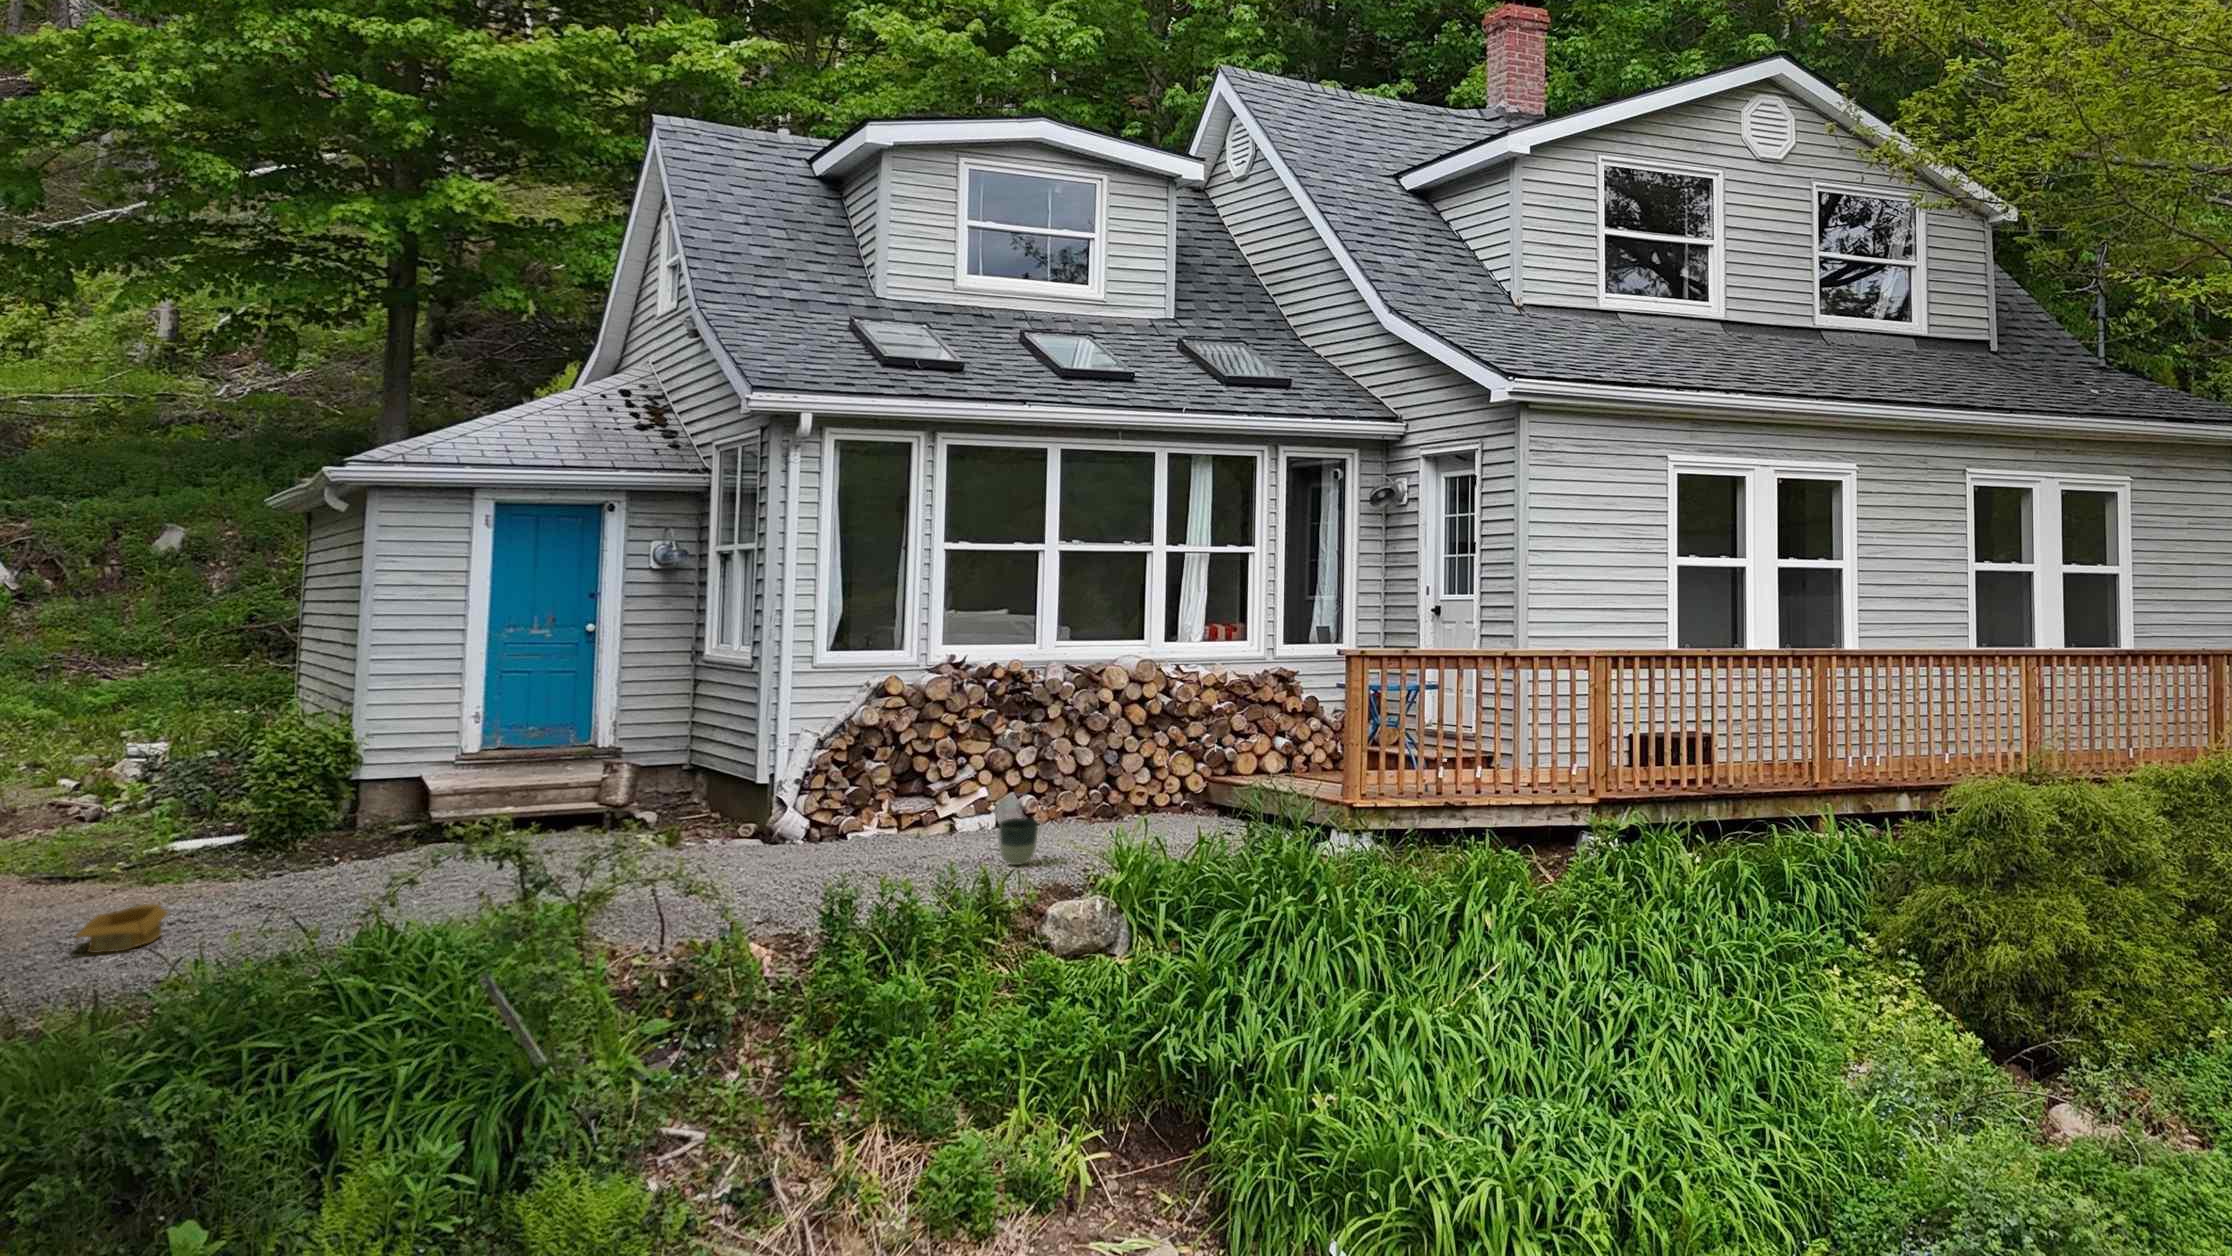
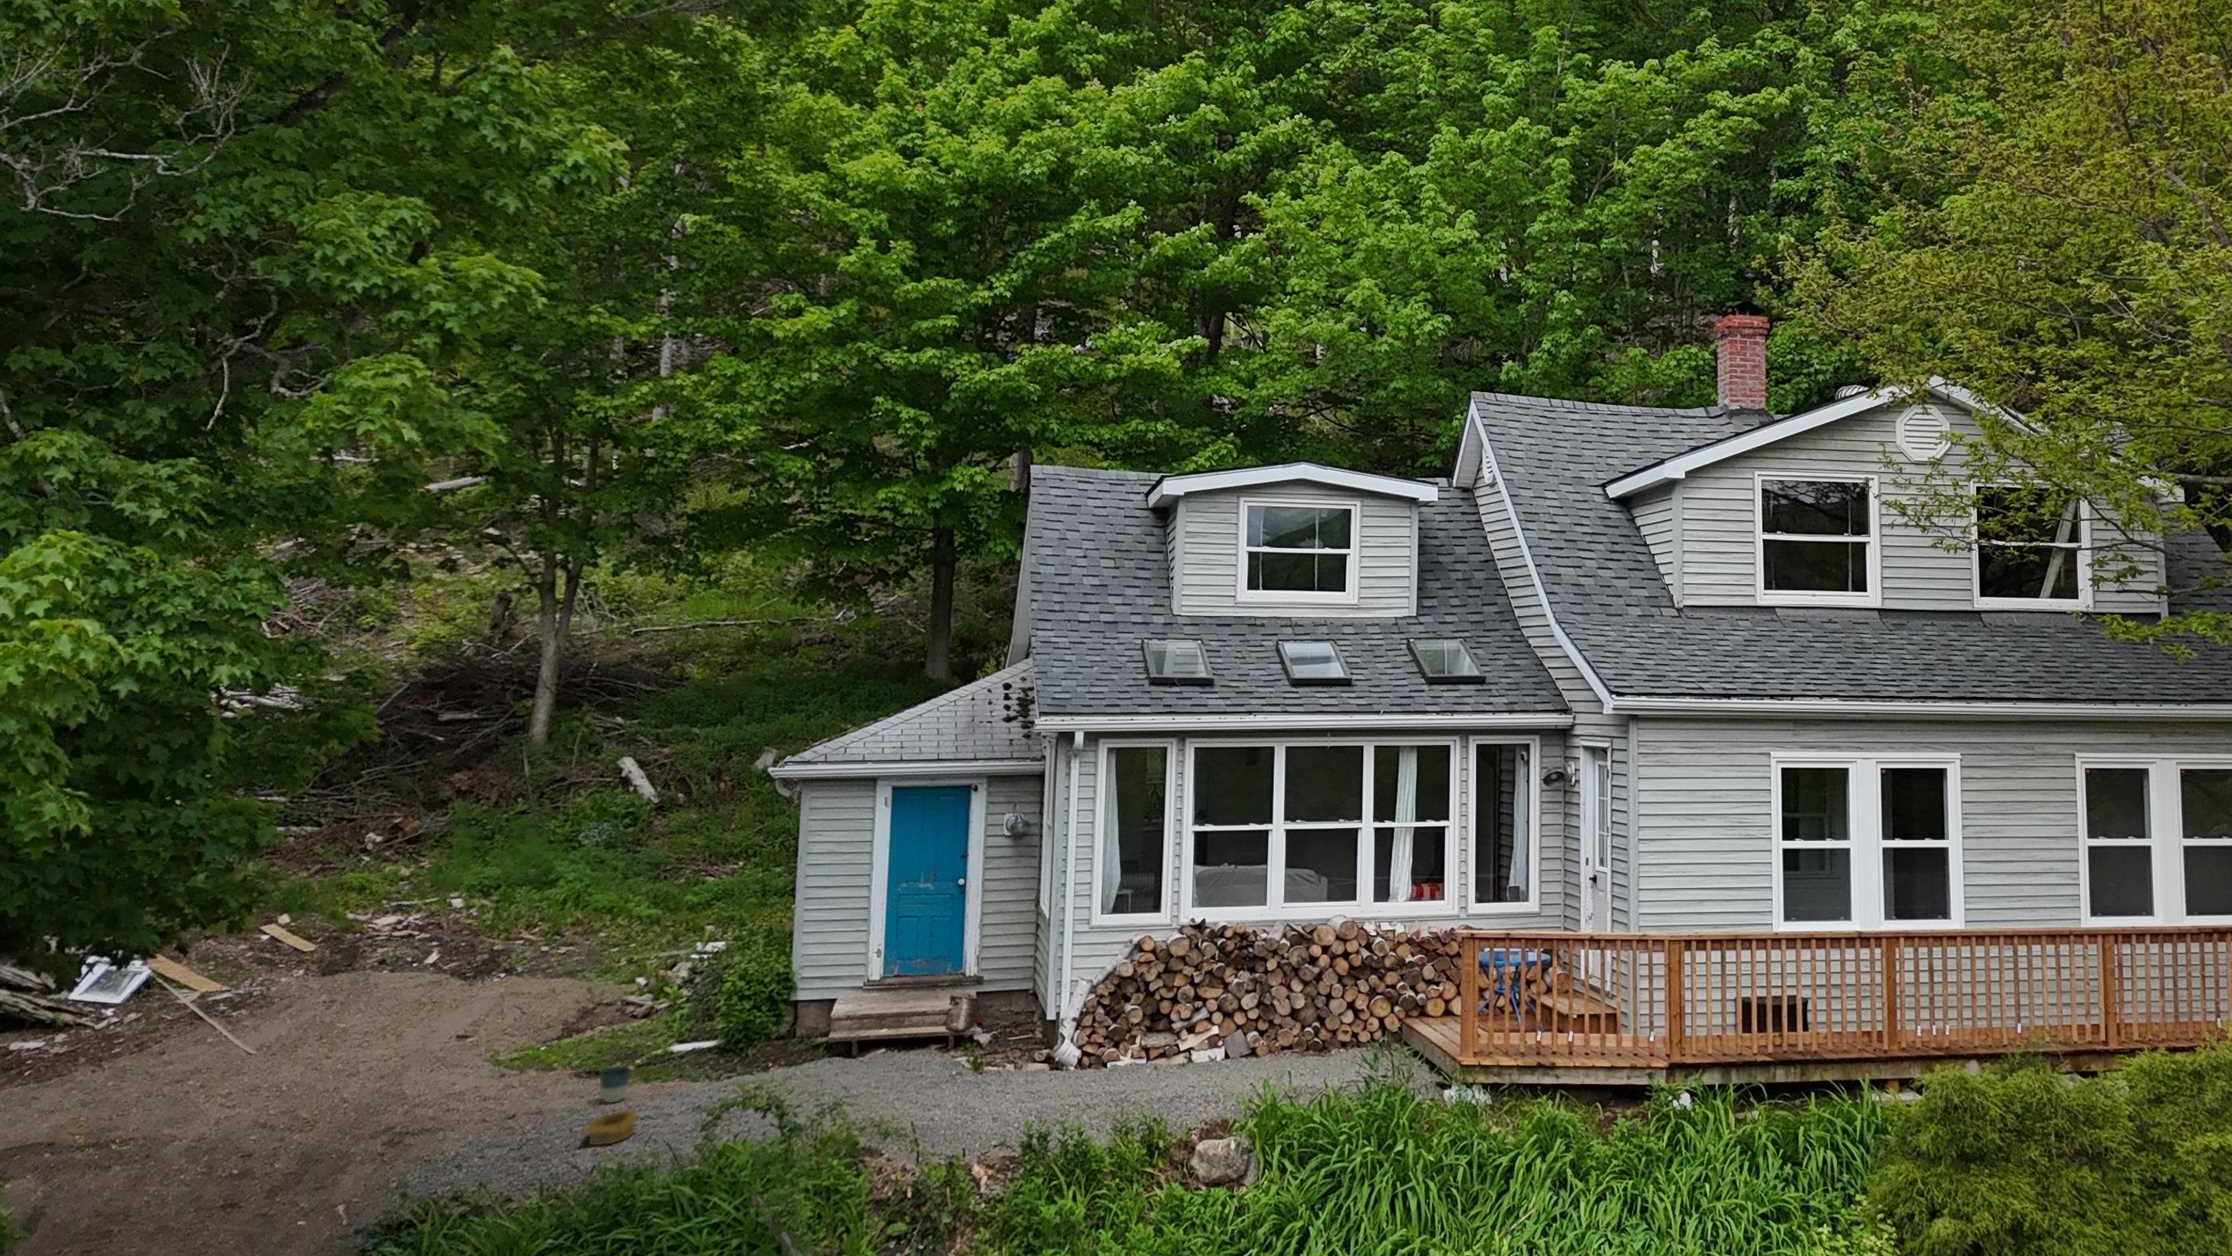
planter: present [999,818,1038,865] -> present [600,1067,630,1102]

